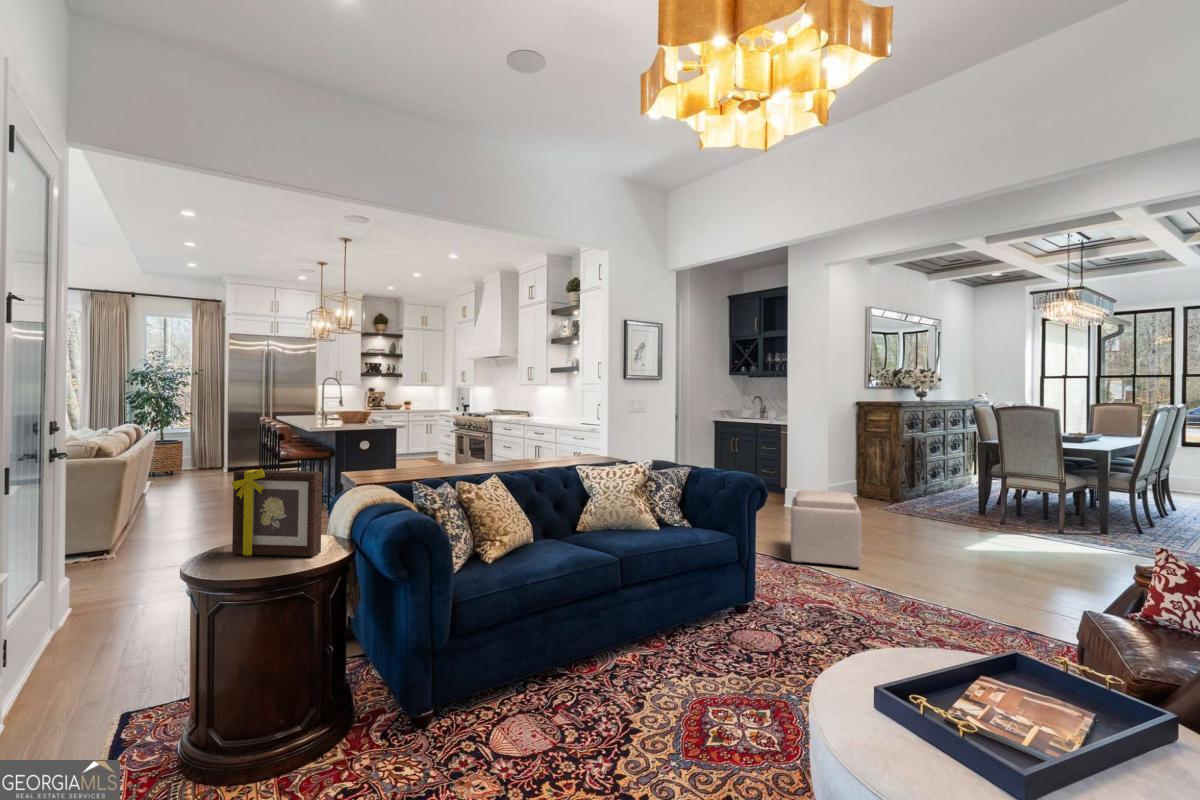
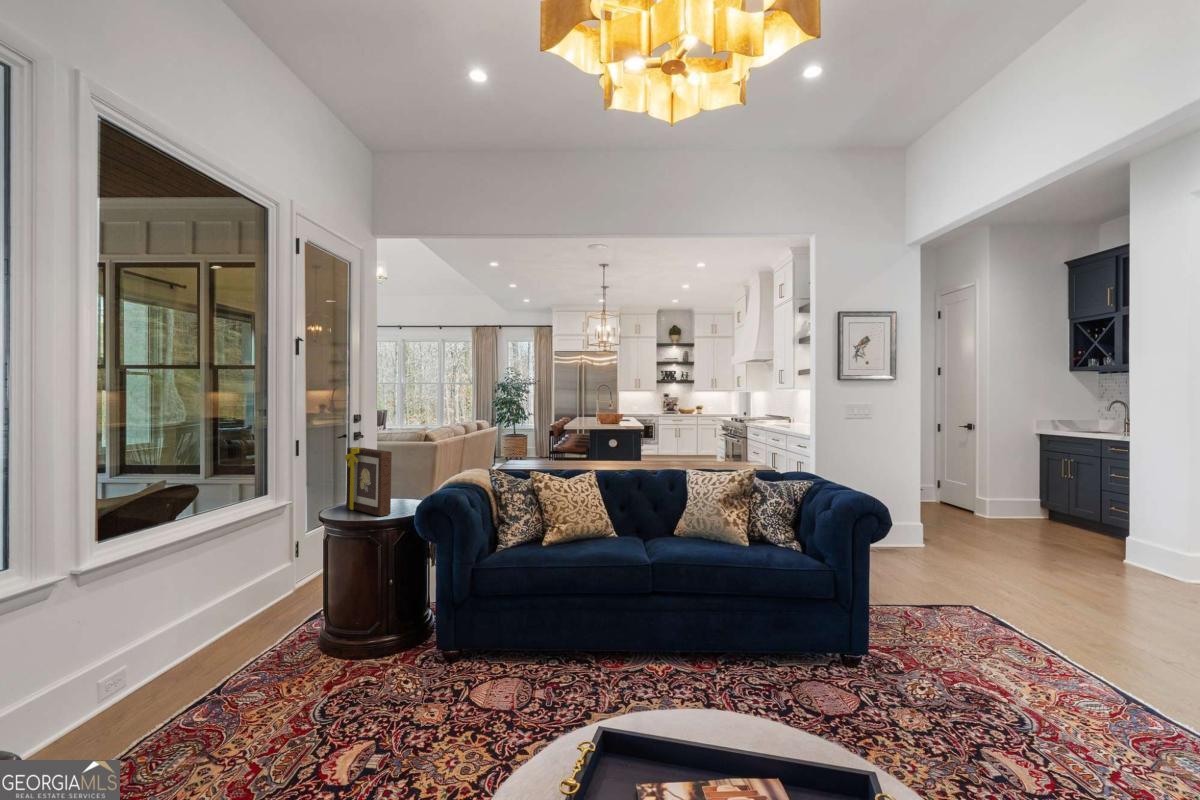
ottoman: present [791,490,862,568] -> none [1016,531,1159,656]

